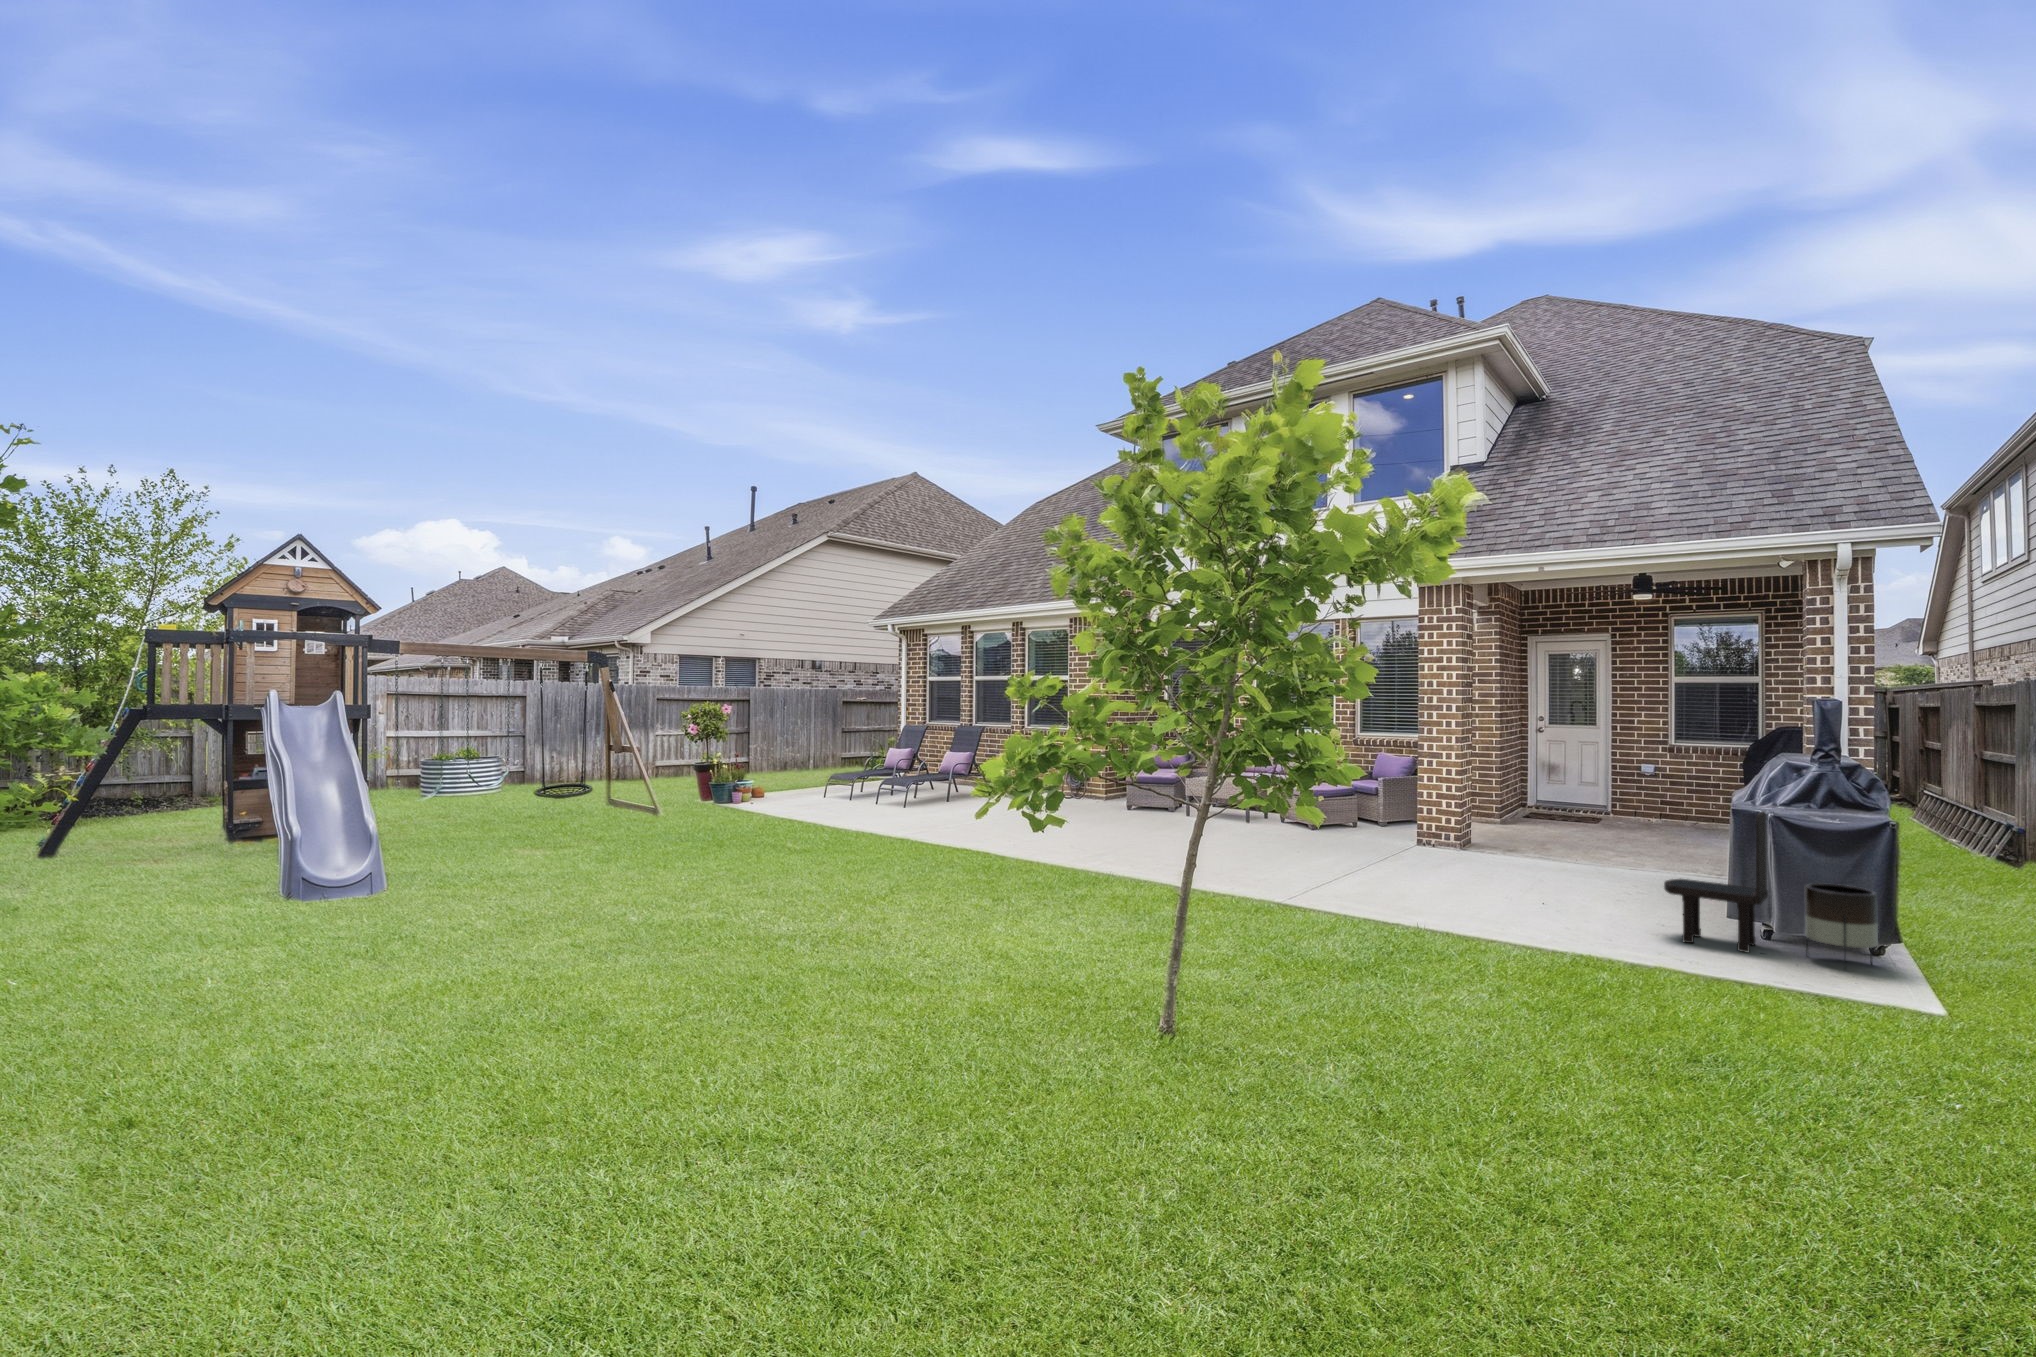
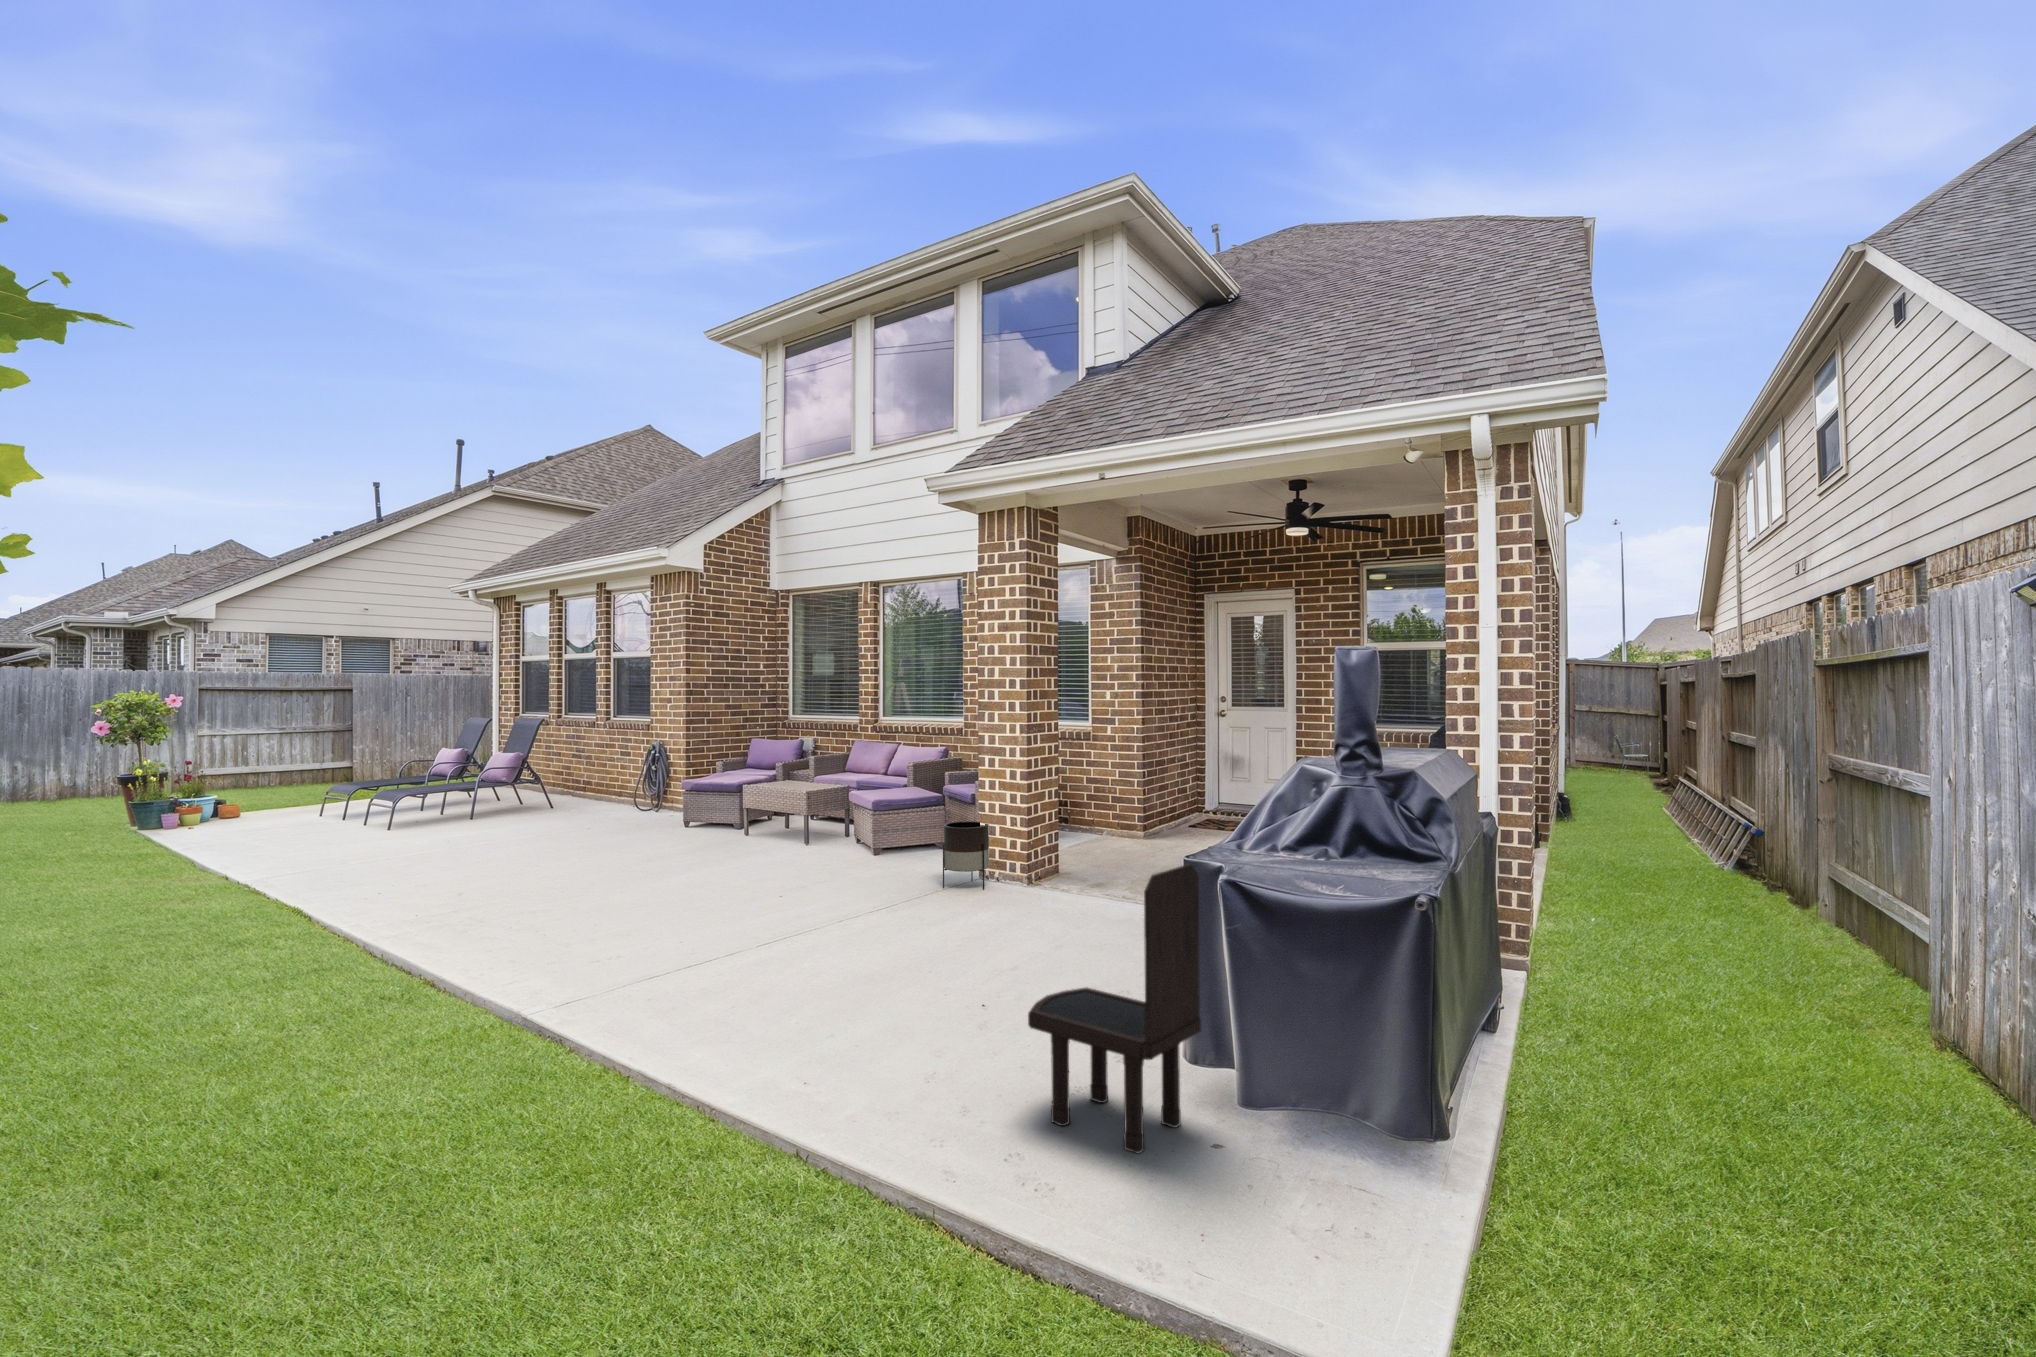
planter: present [1805,883,1878,969] -> present [943,821,989,890]

